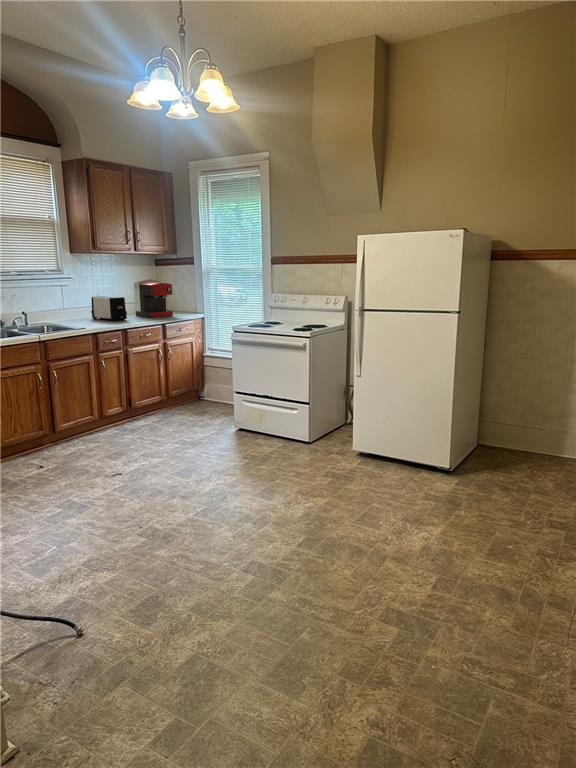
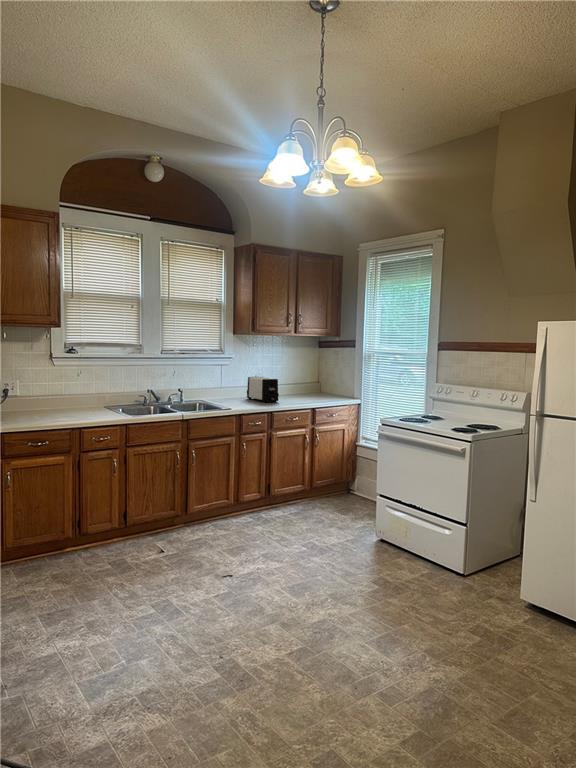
coffee maker: present [134,279,173,318] -> none [291,361,329,401]

